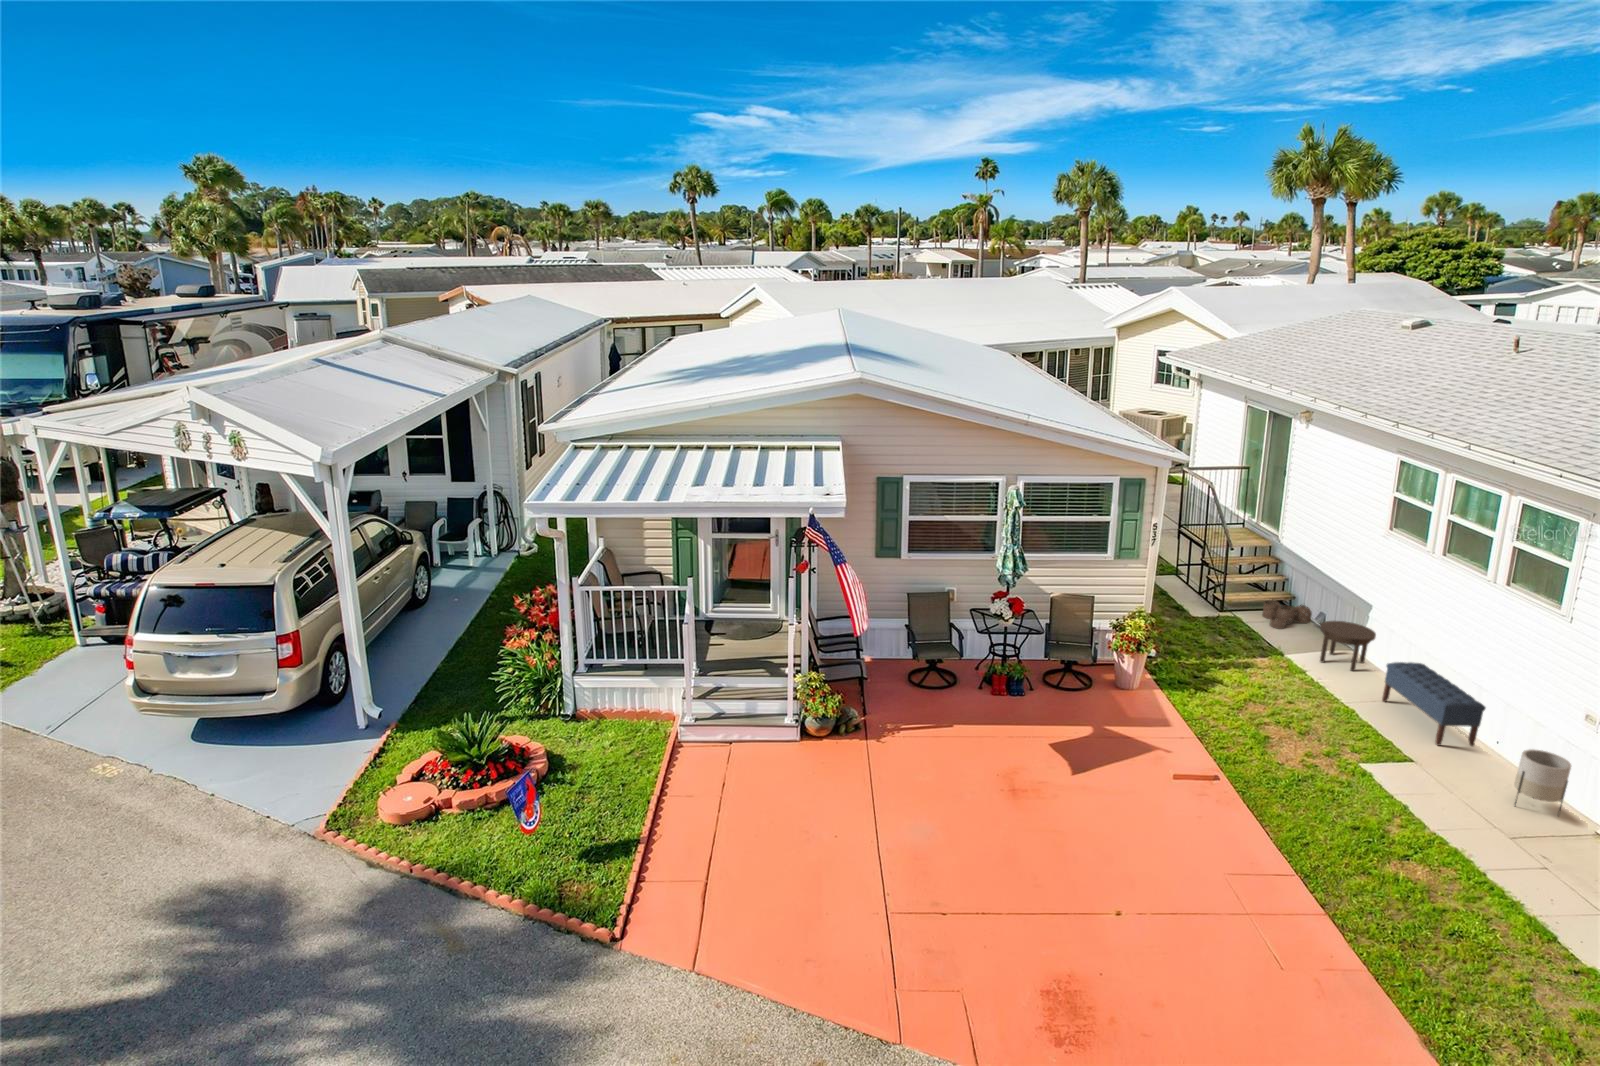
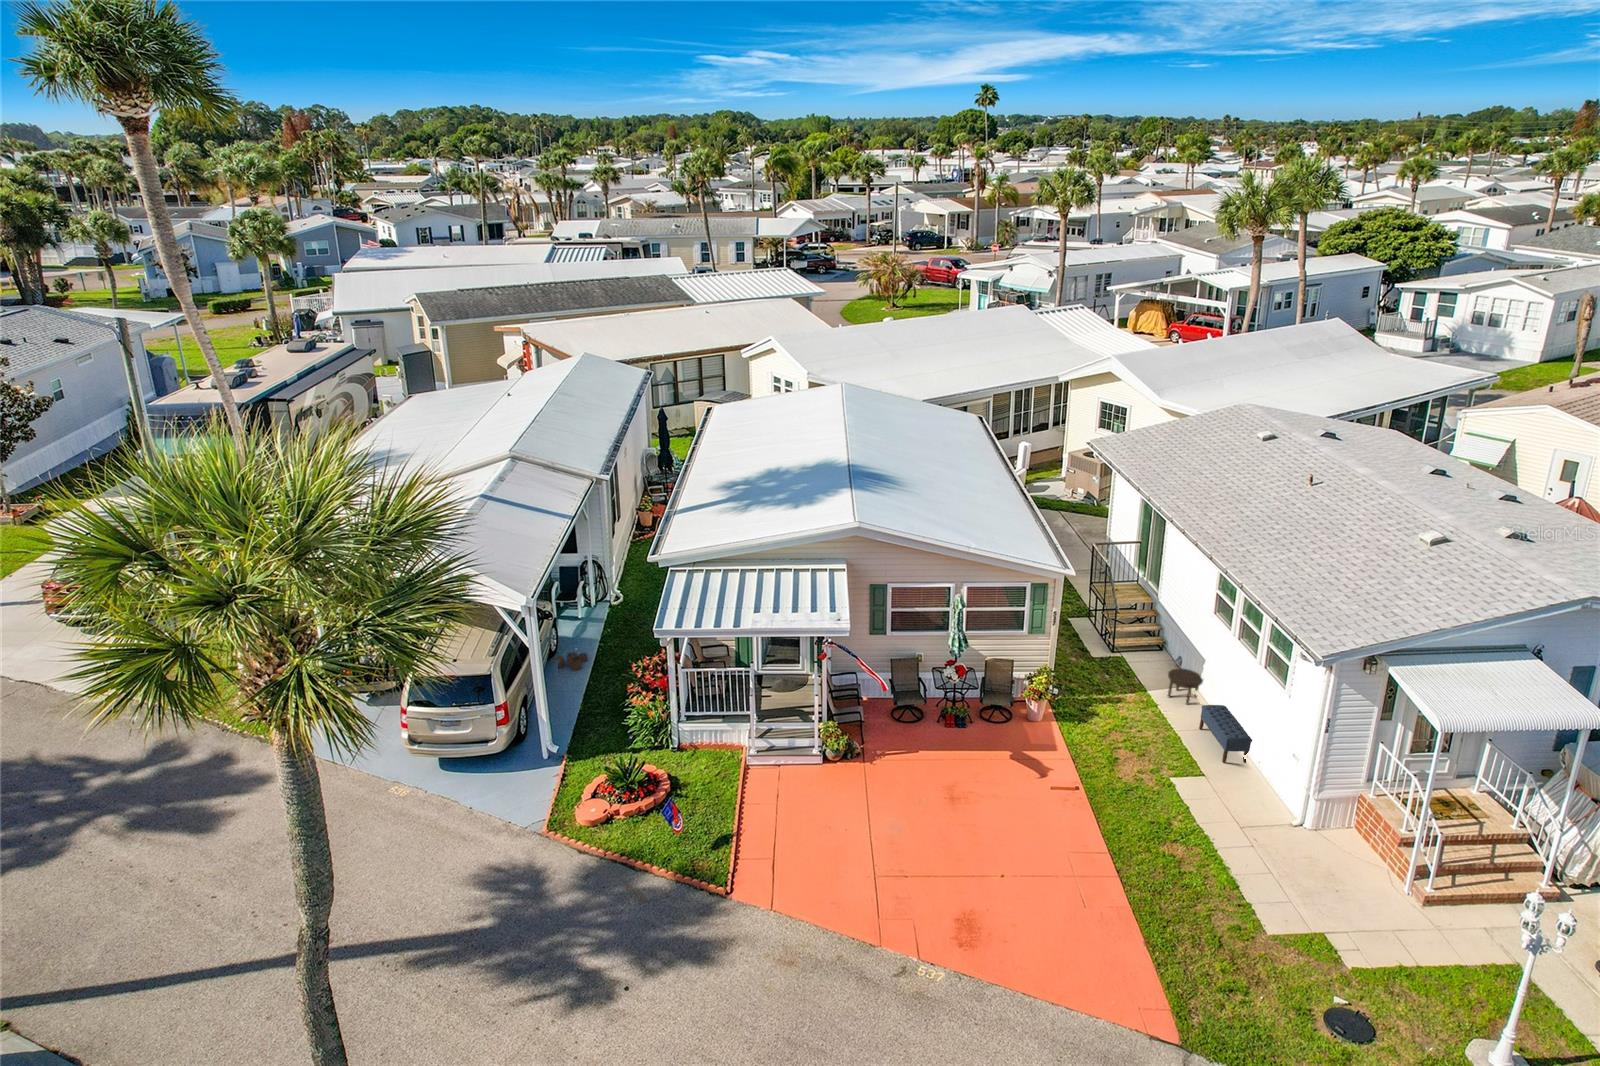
woven basket: present [1262,600,1312,629] -> present [555,652,588,670]
planter: present [1514,749,1571,814] -> none [1254,772,1286,812]

